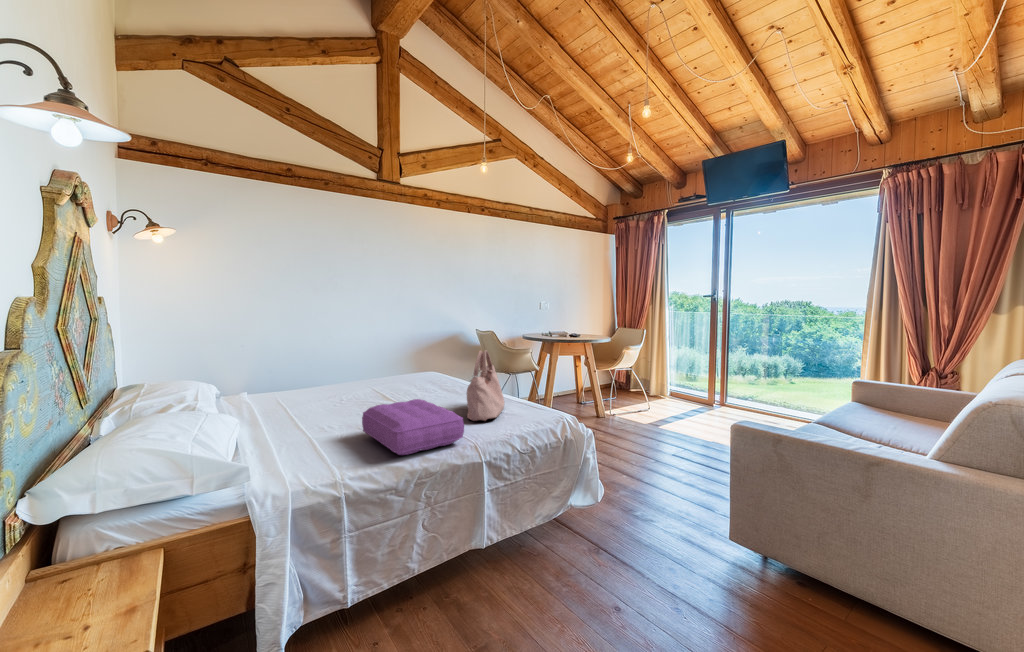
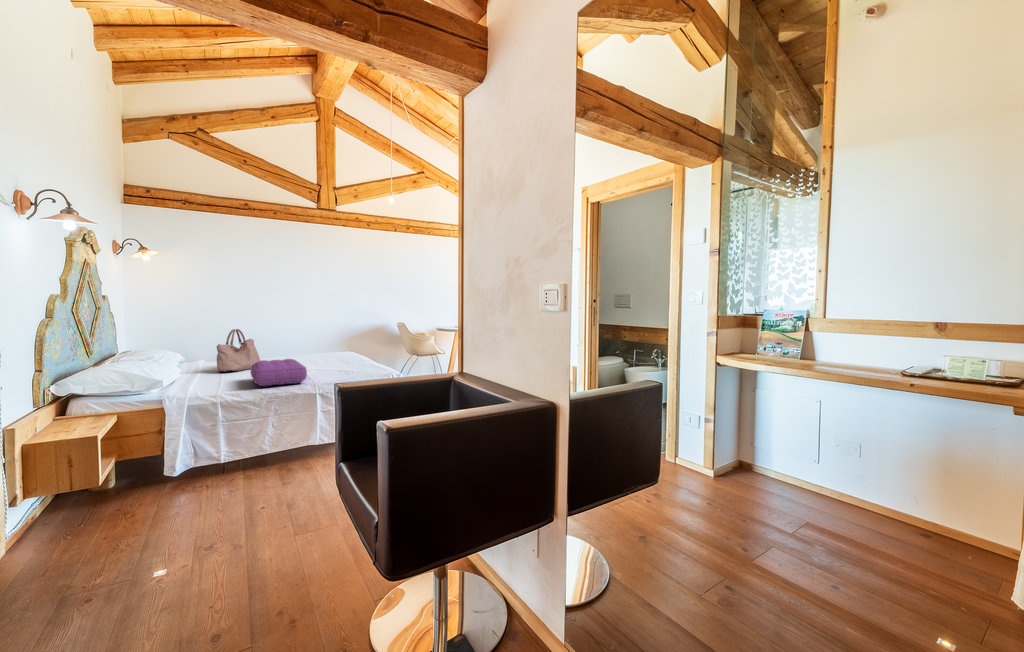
handbag: present [467,350,504,421] -> present [217,329,260,372]

